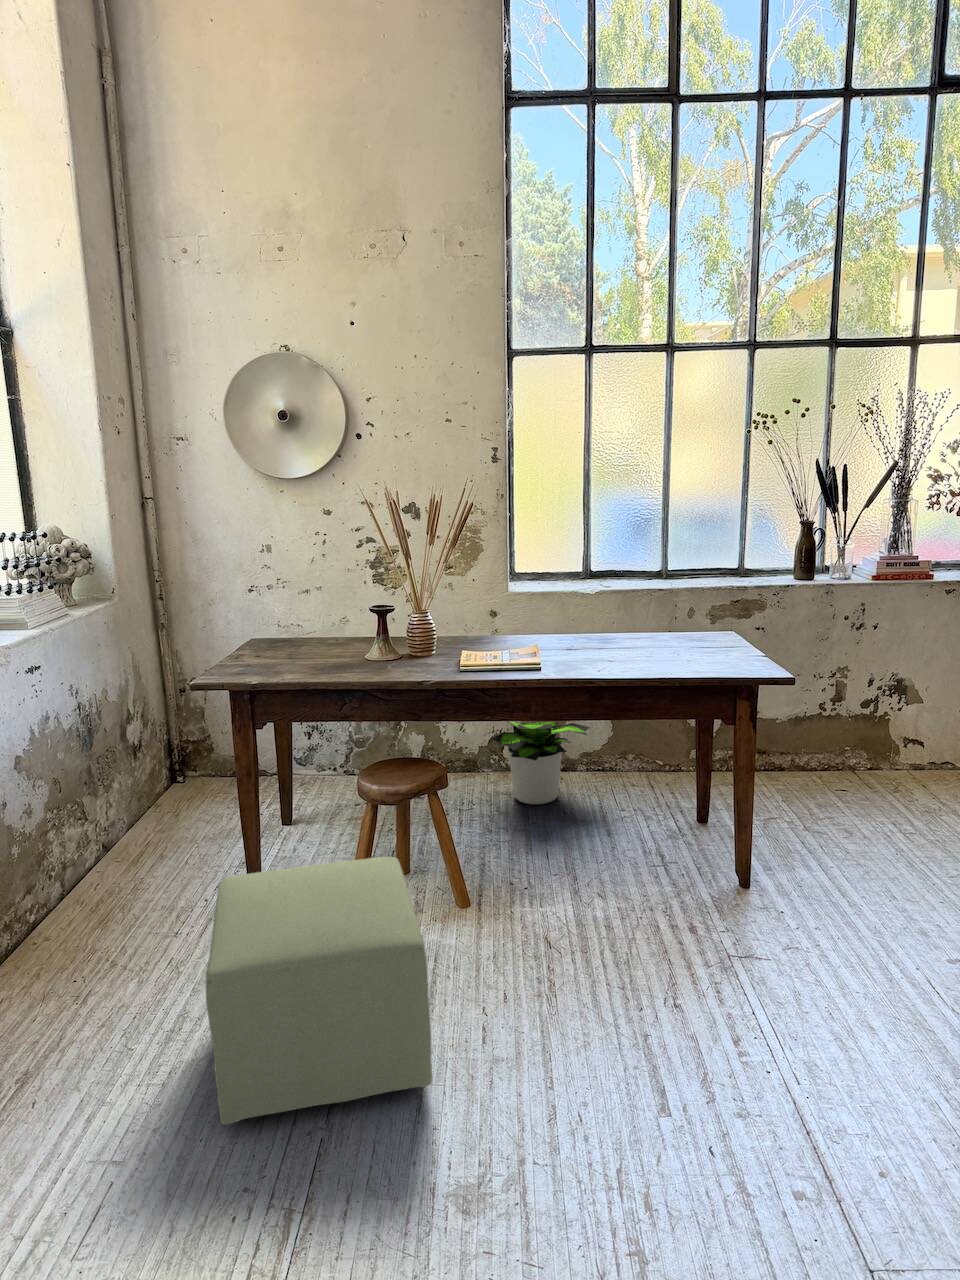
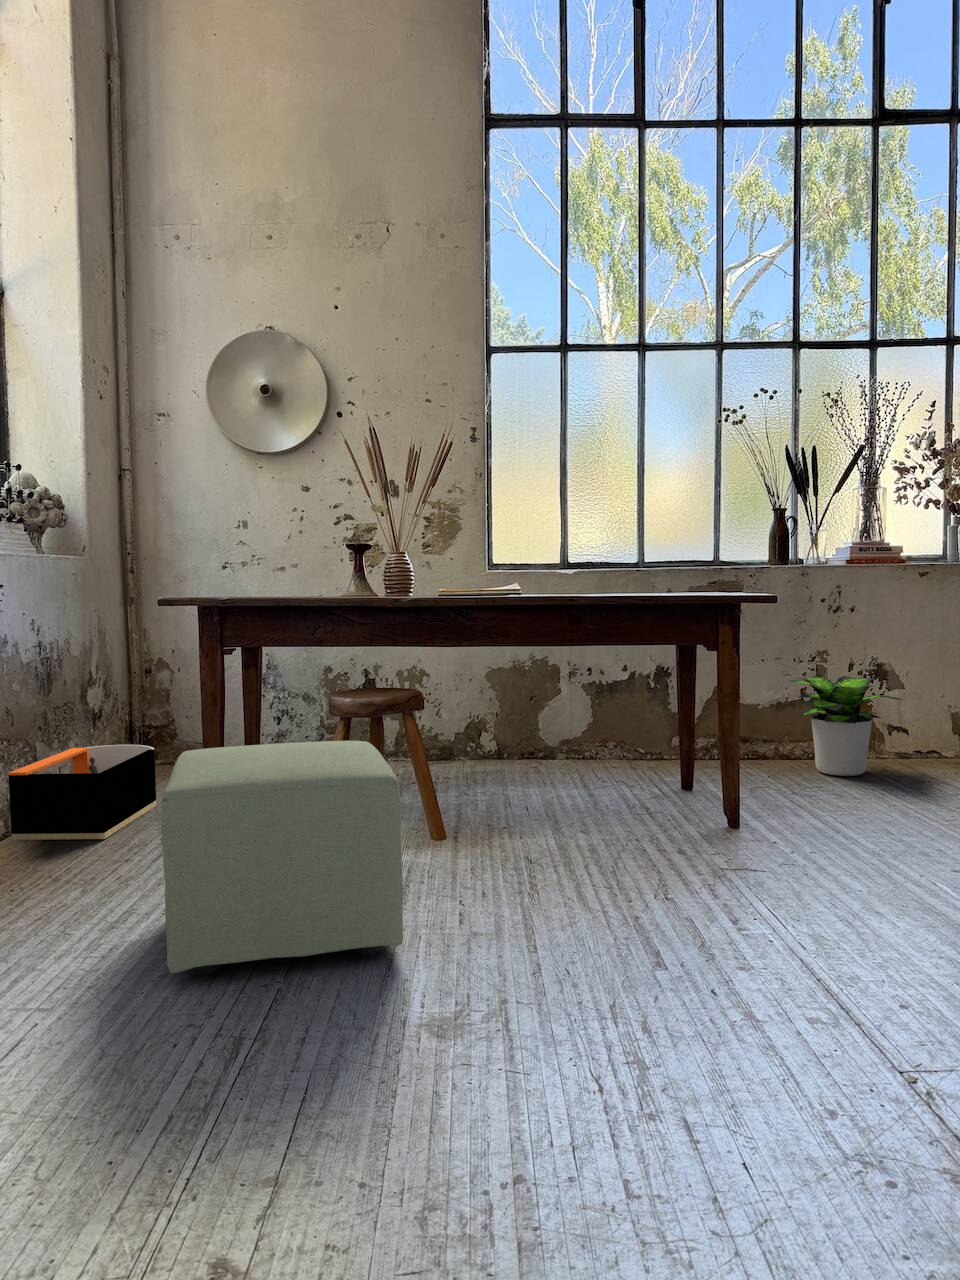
potted plant: present [491,722,590,804] -> present [788,676,903,776]
storage bin: none [61,784,200,900] -> present [9,745,157,840]

